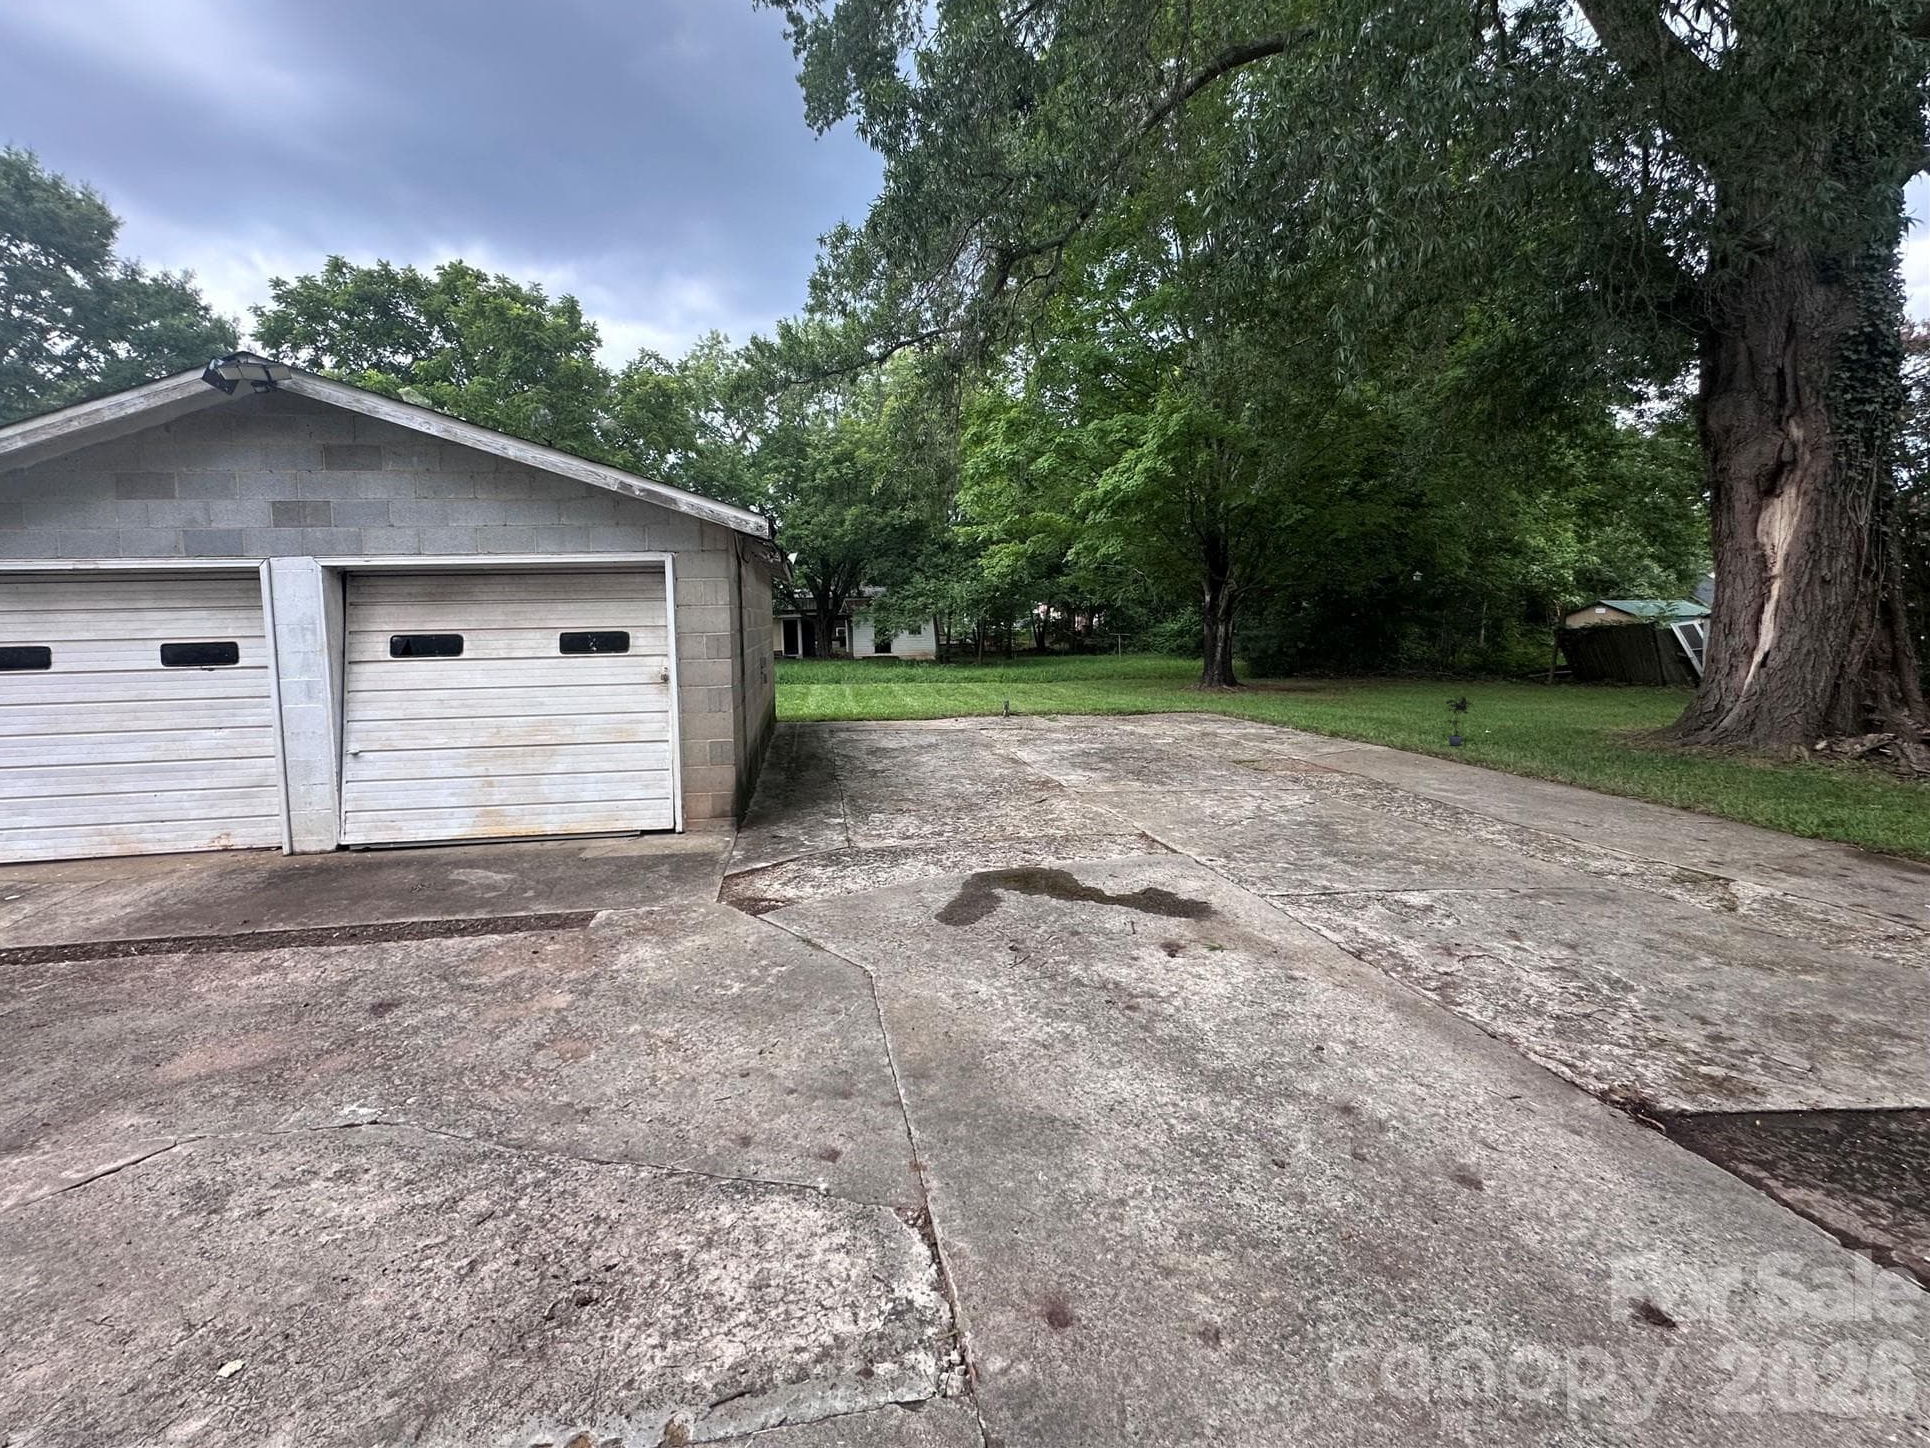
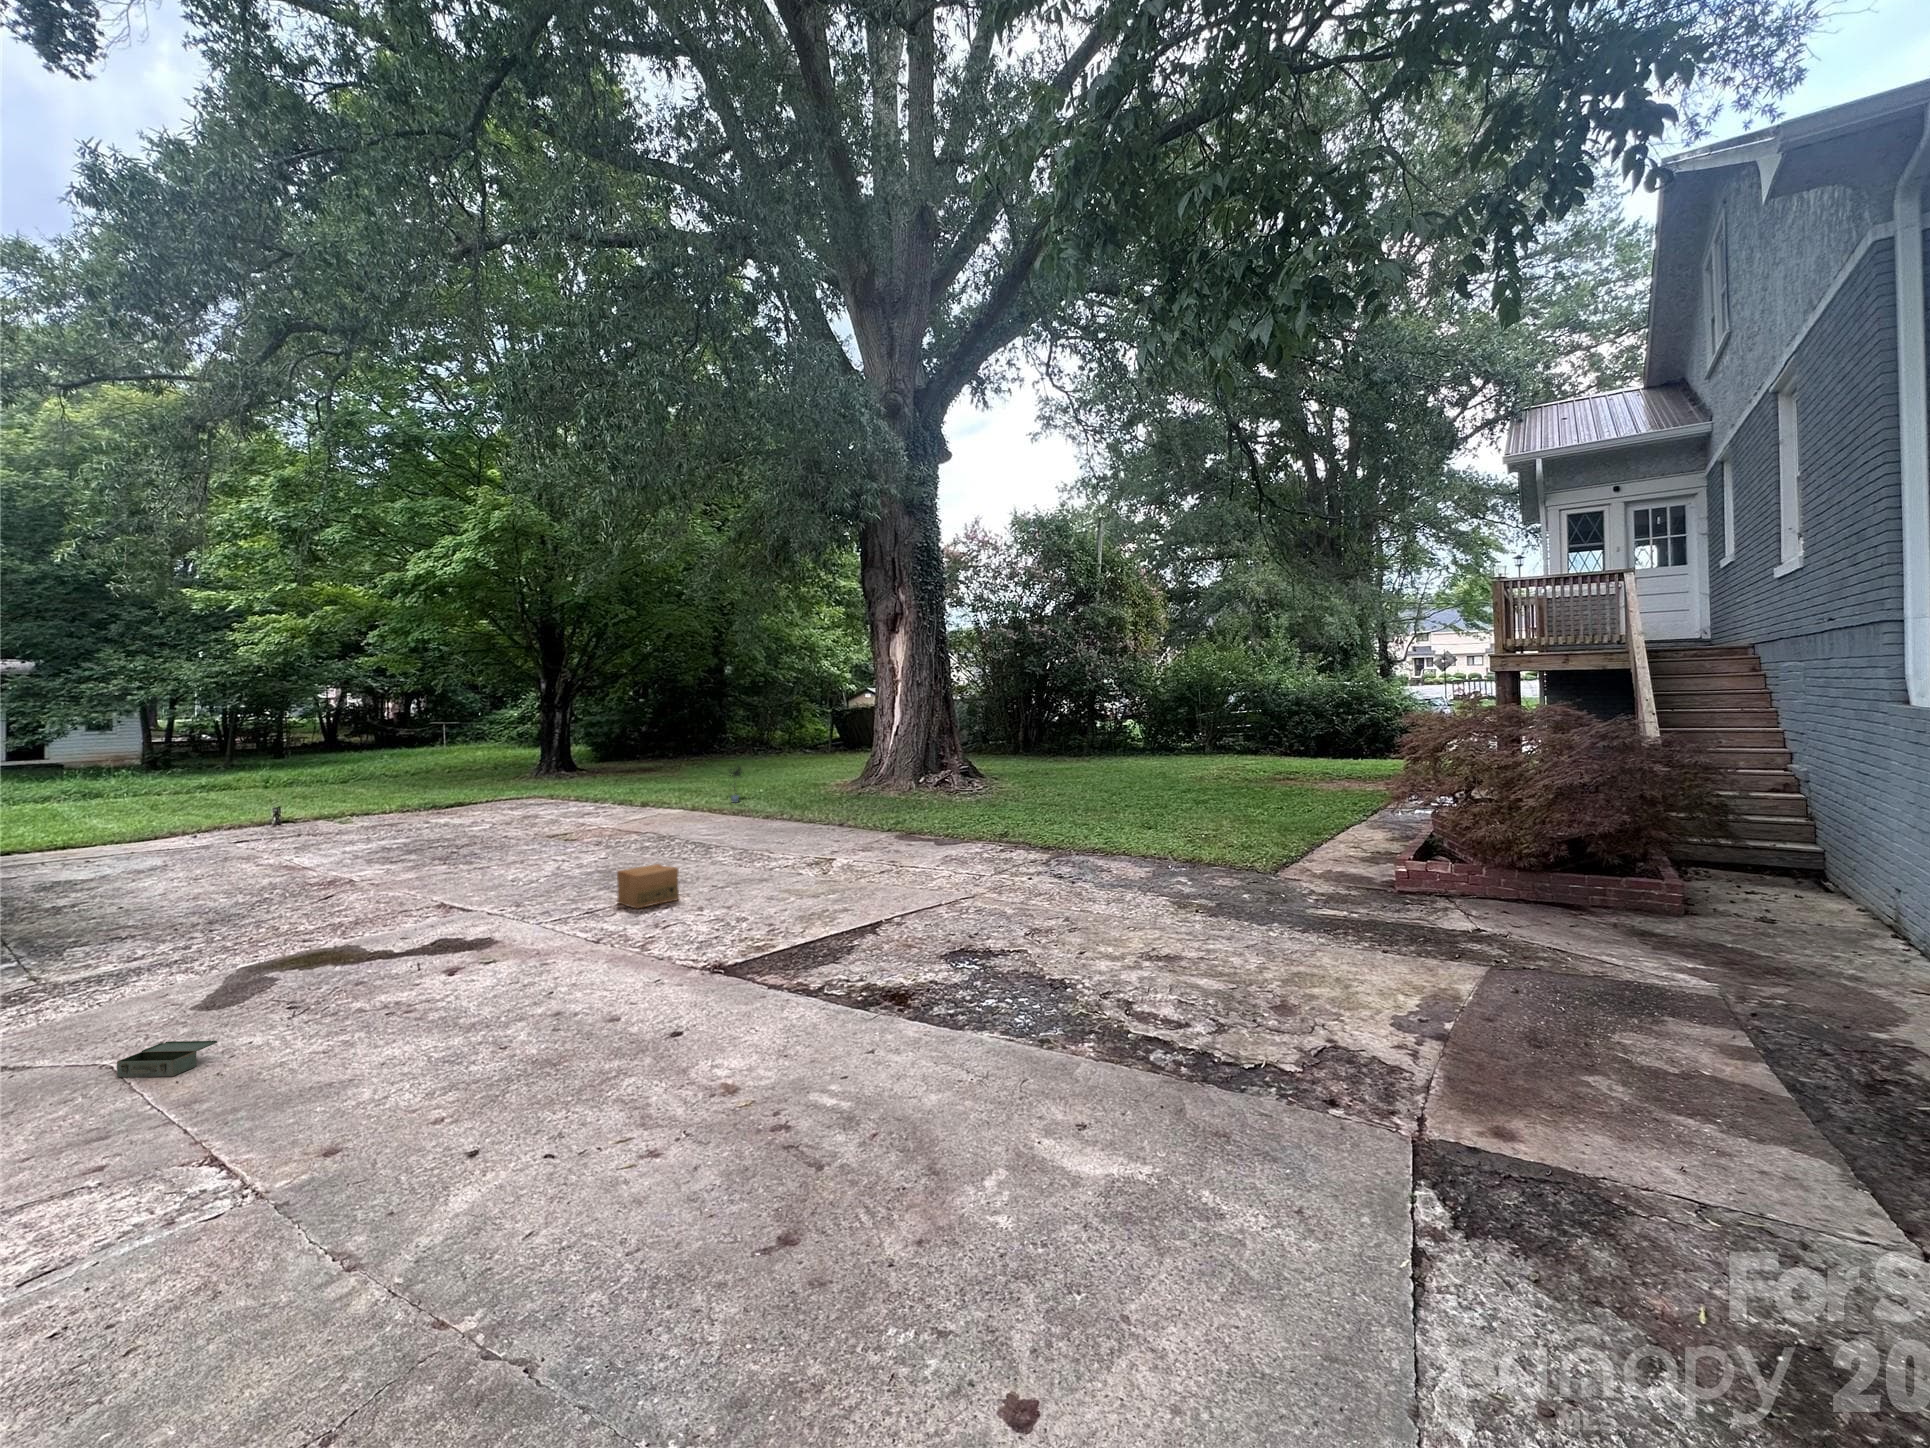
cardboard box: none [1363,843,1469,909] -> present [617,864,679,908]
toolbox: none [868,971,946,1026] -> present [117,1041,217,1077]

